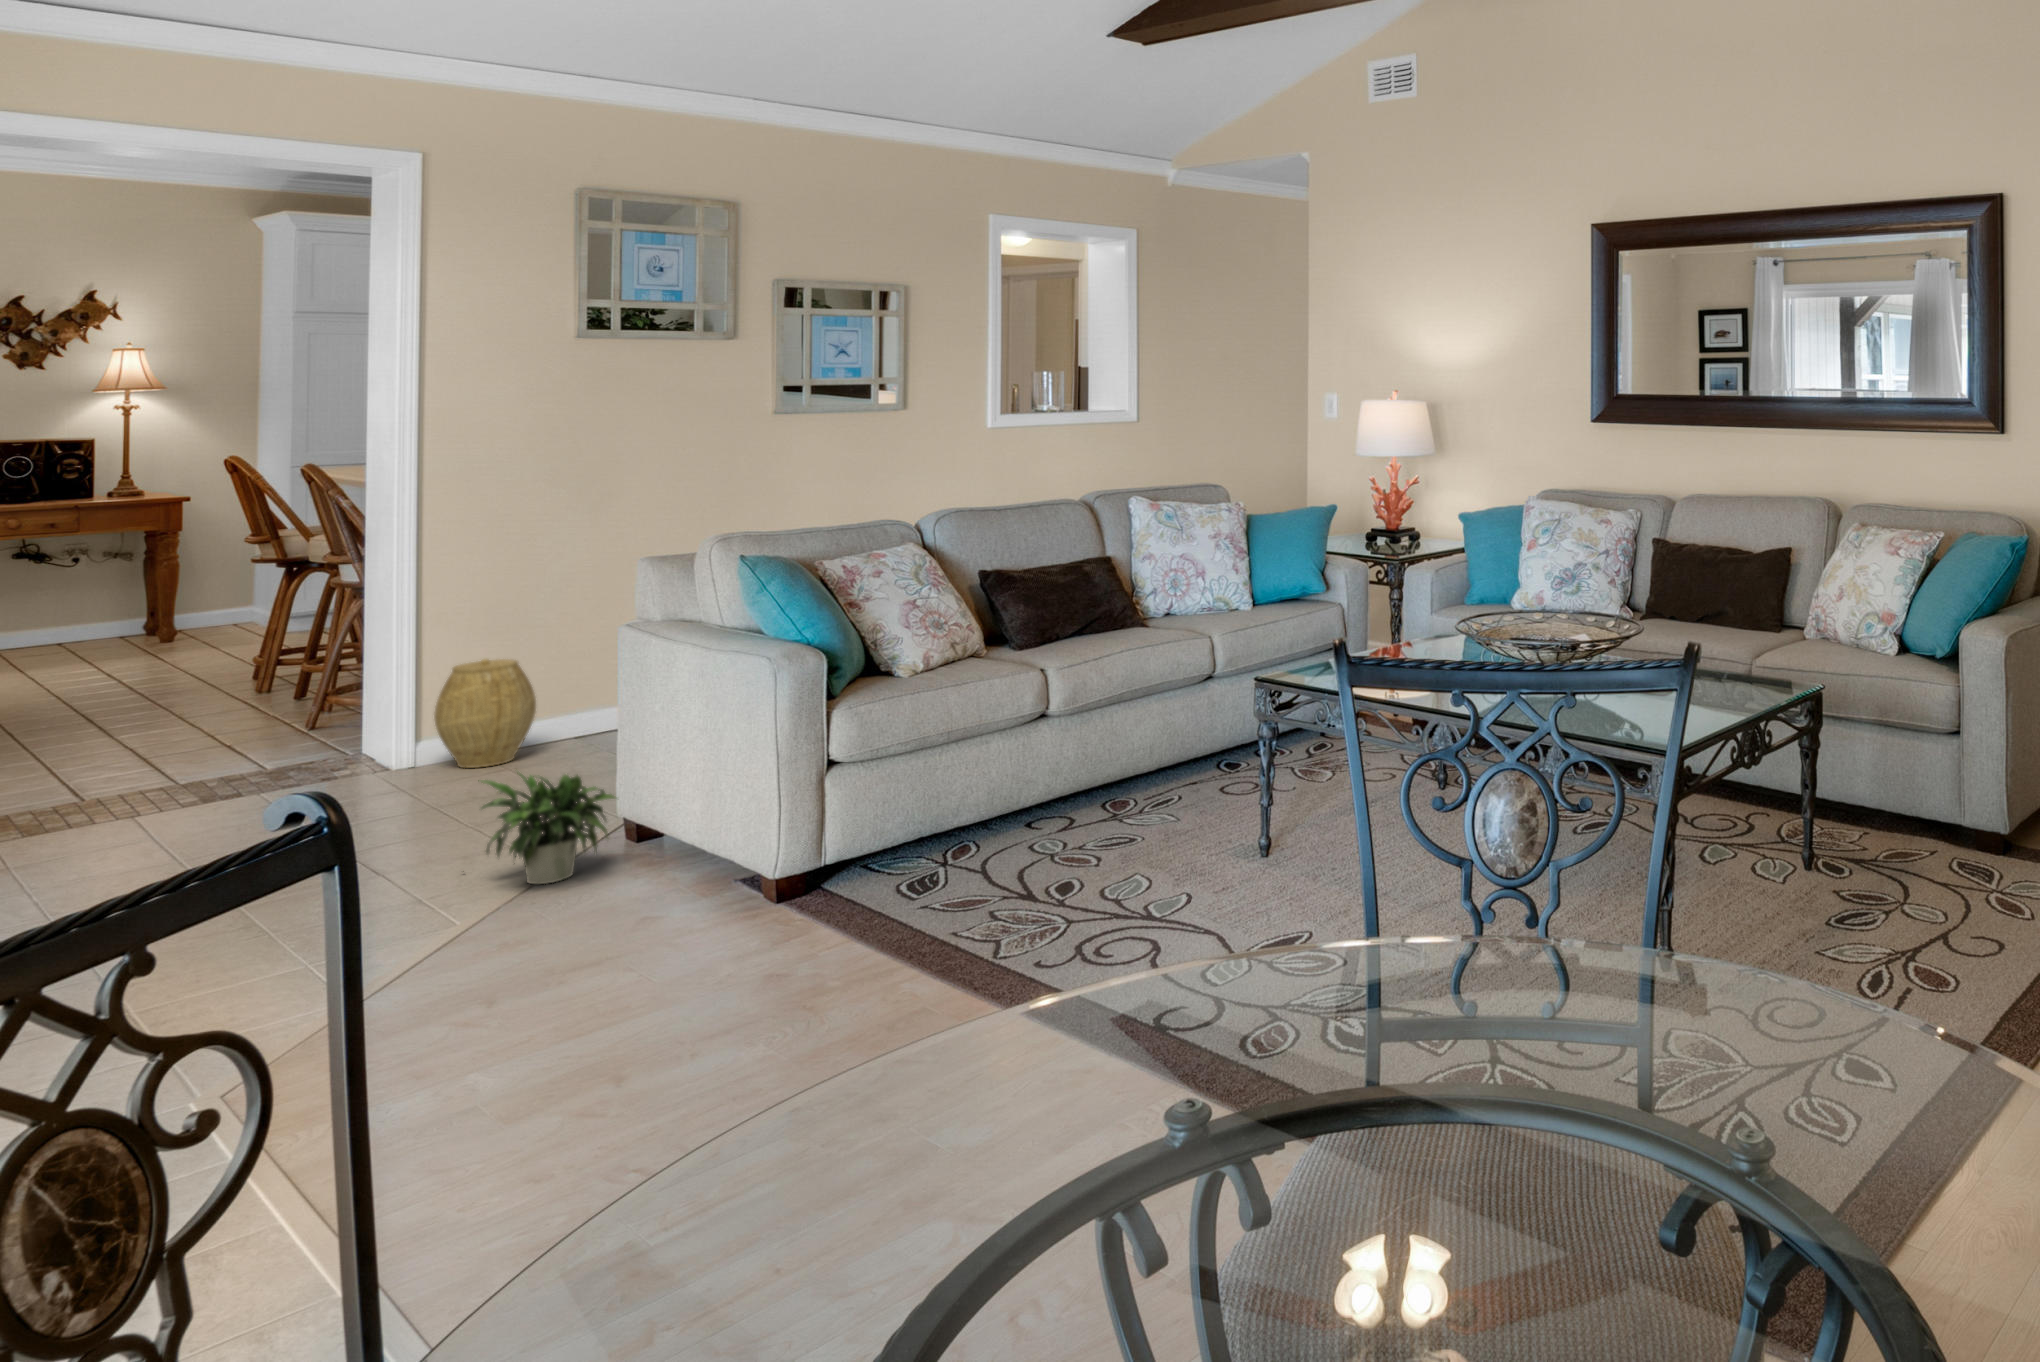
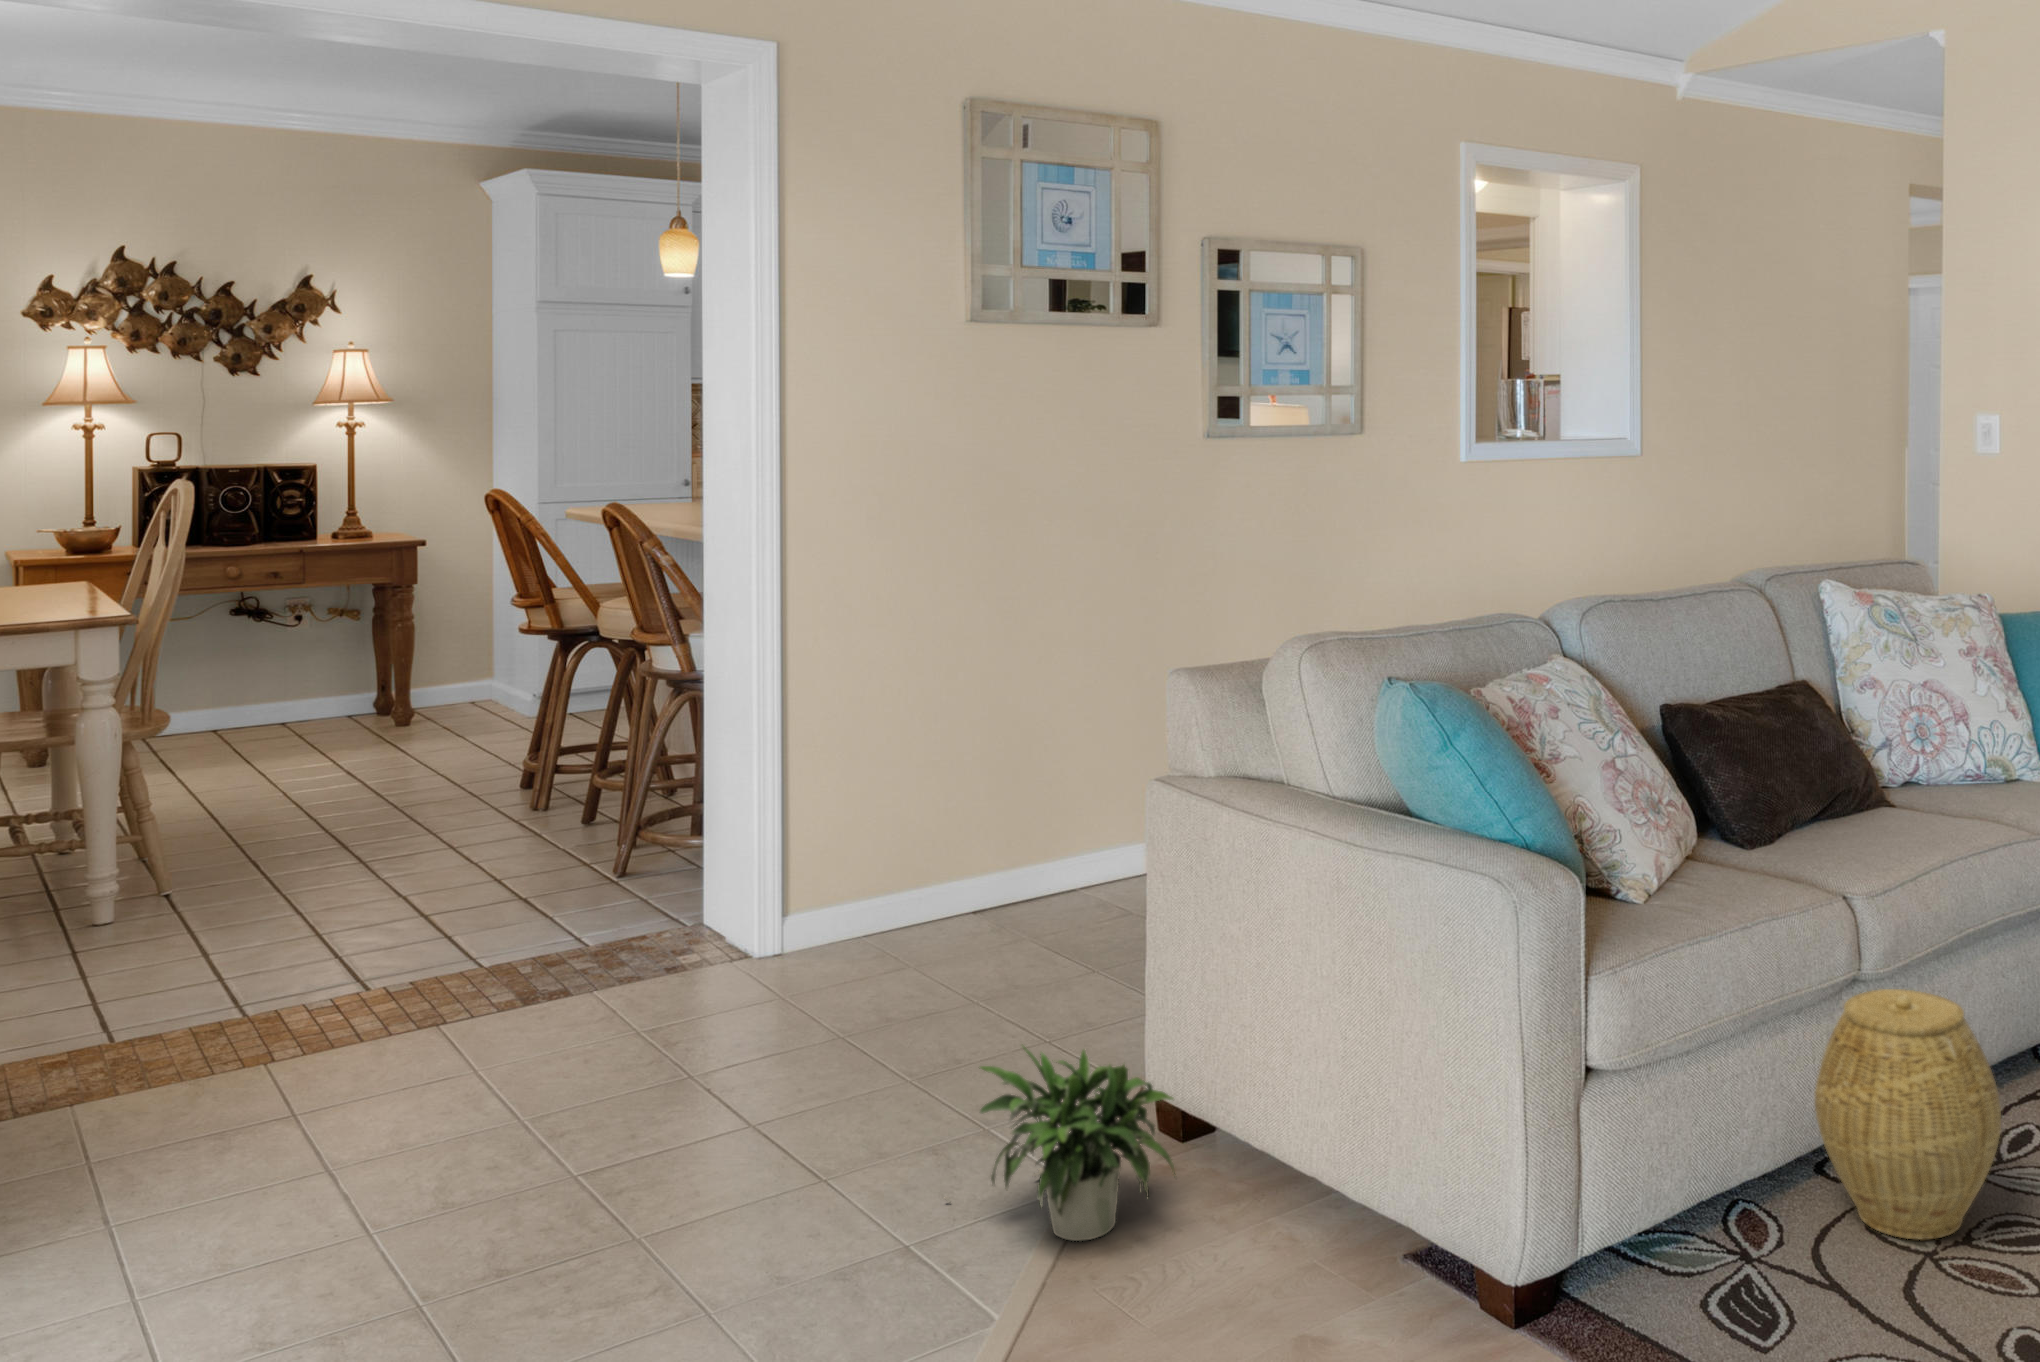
woven basket: present [434,659,536,768] -> present [1815,989,2001,1240]

